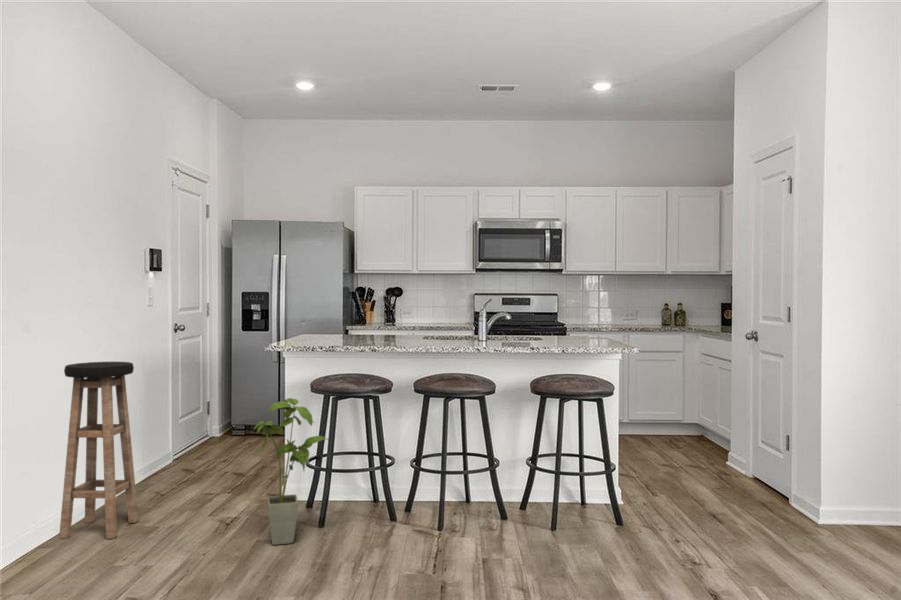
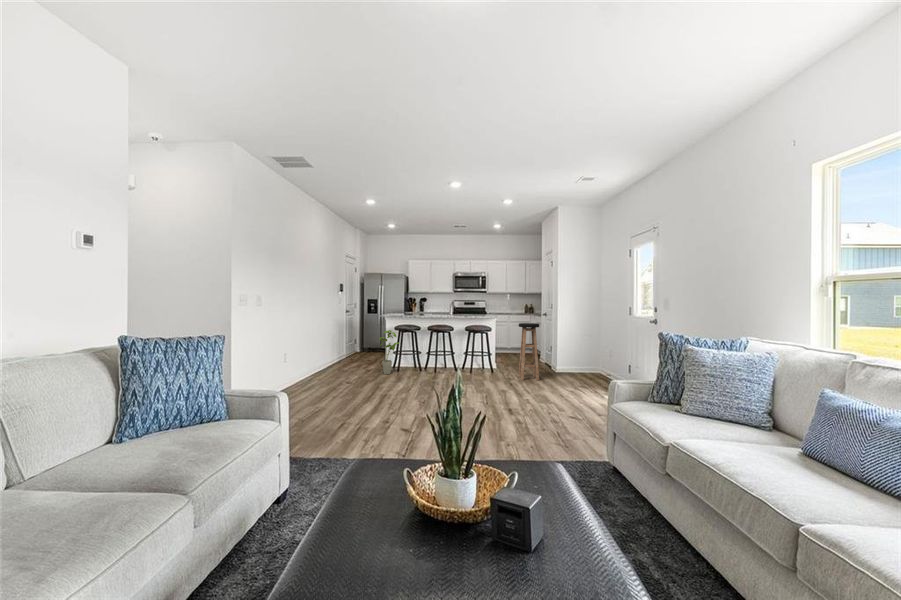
bar stool: present [59,362,139,539] -> present [519,323,539,380]

